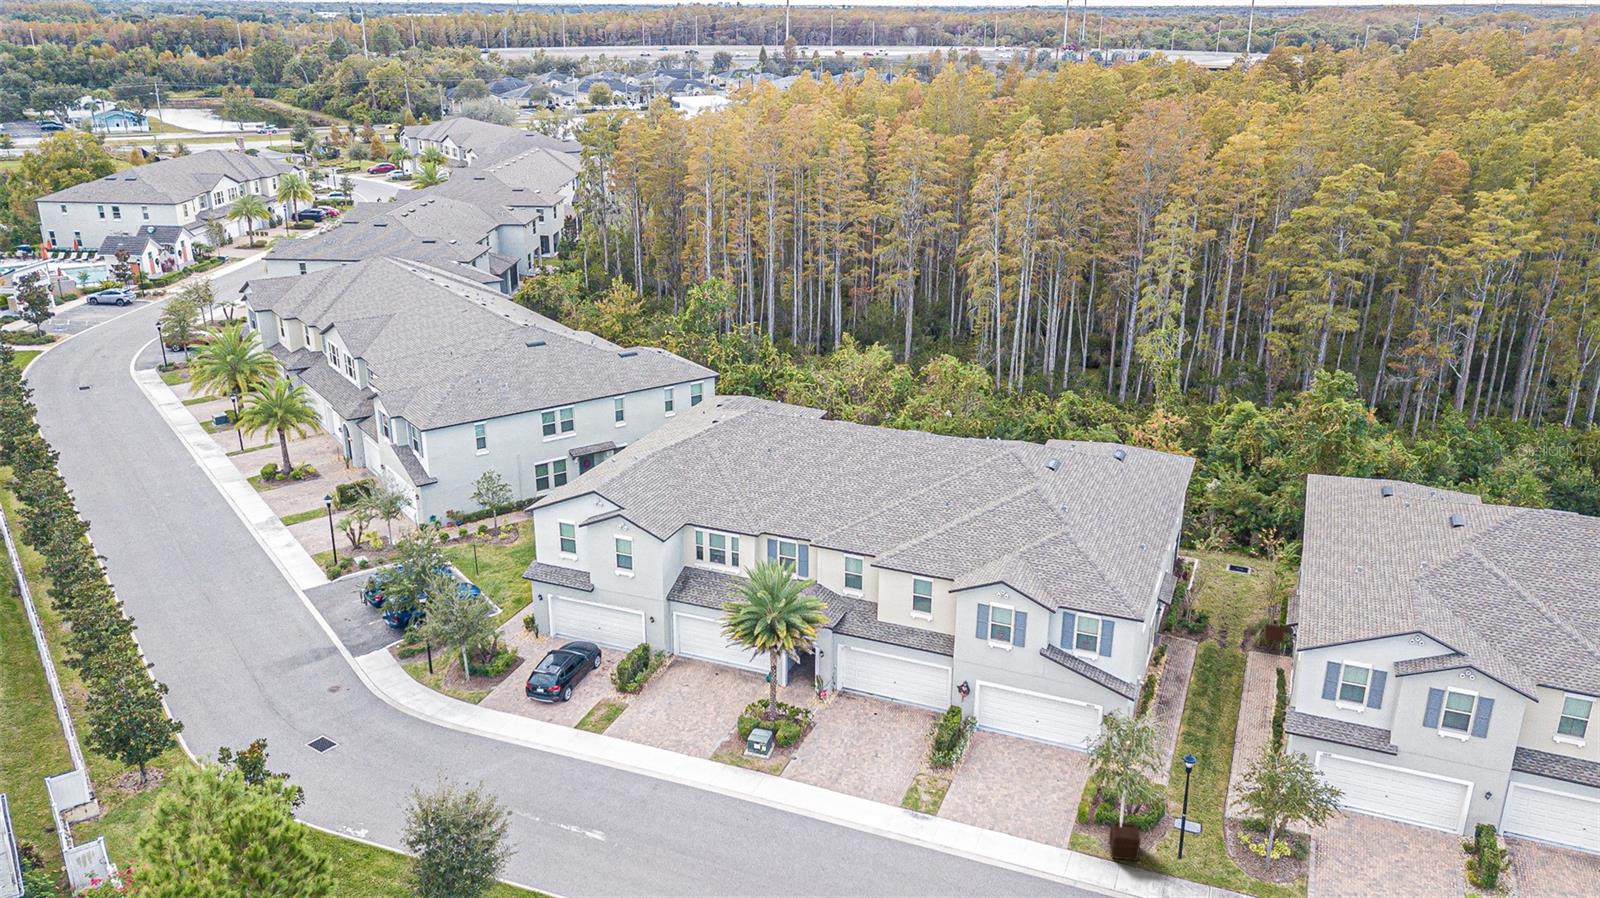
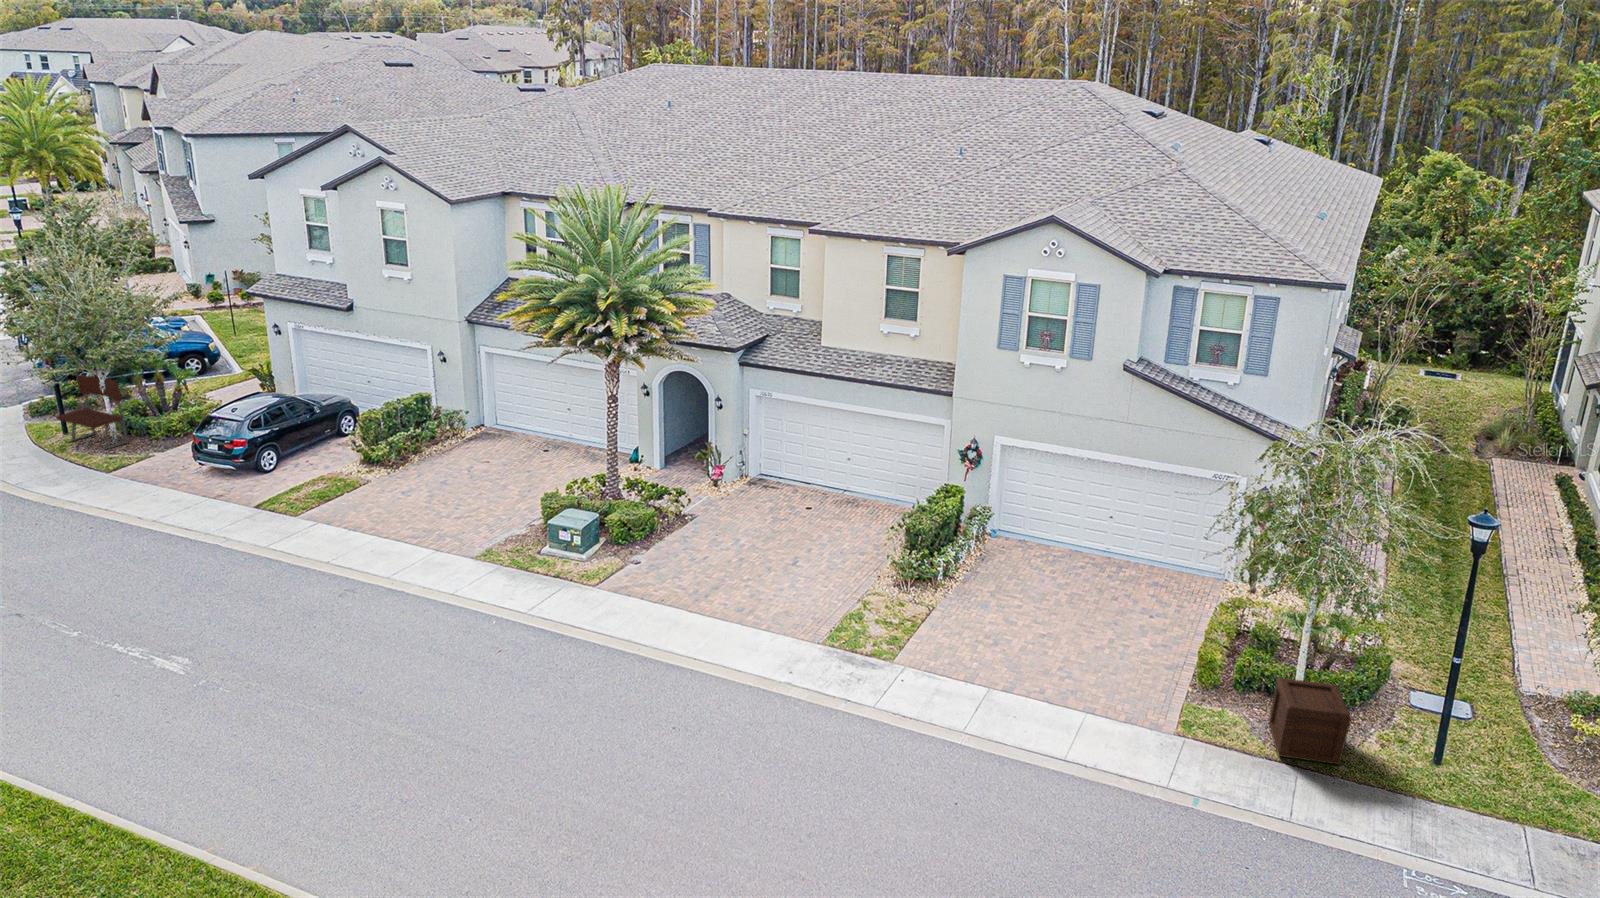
bench: present [1265,611,1290,654] -> present [56,374,129,450]

